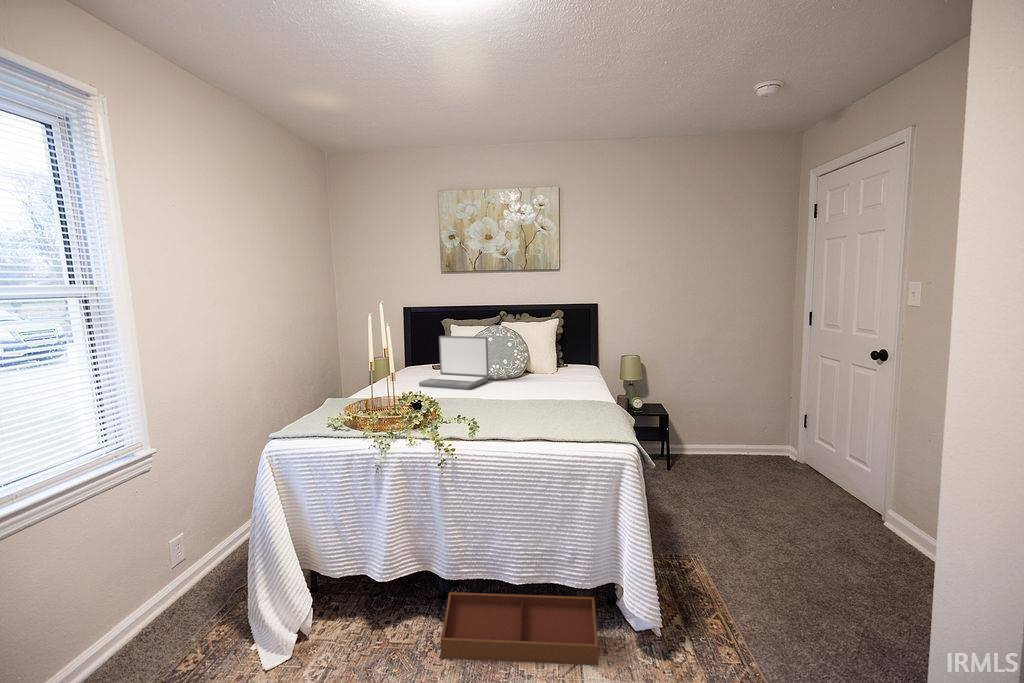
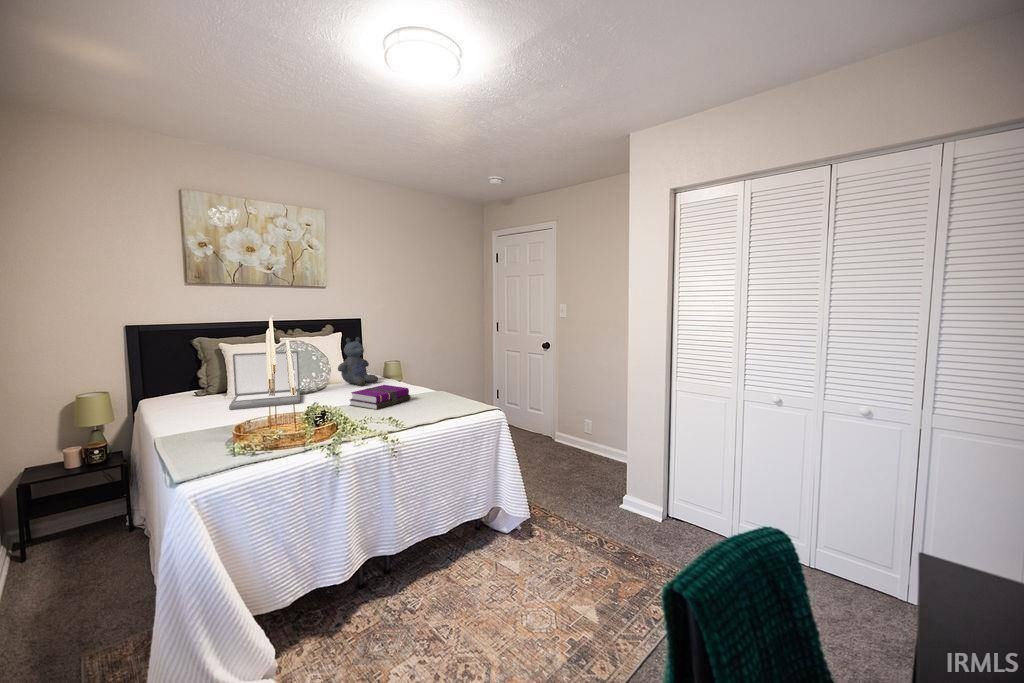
stuffed bear: none [537,325,579,381] -> present [338,337,378,386]
notebook: none [495,383,558,410] -> present [350,385,411,410]
storage bin: present [441,592,598,665] -> none [397,520,509,613]

